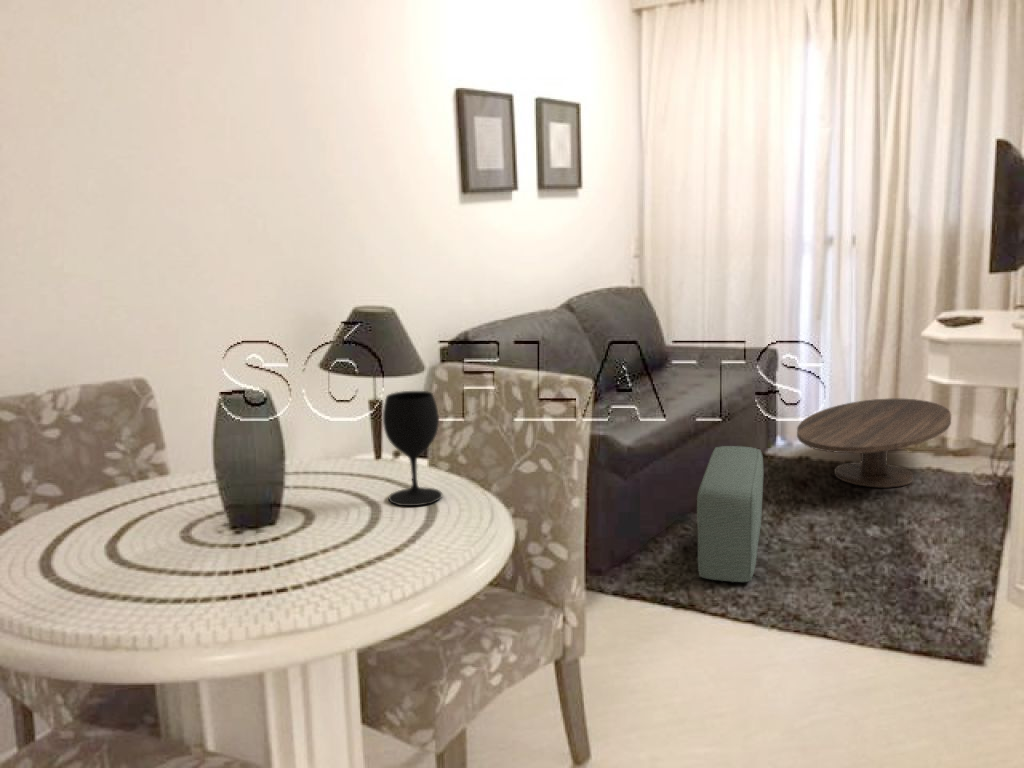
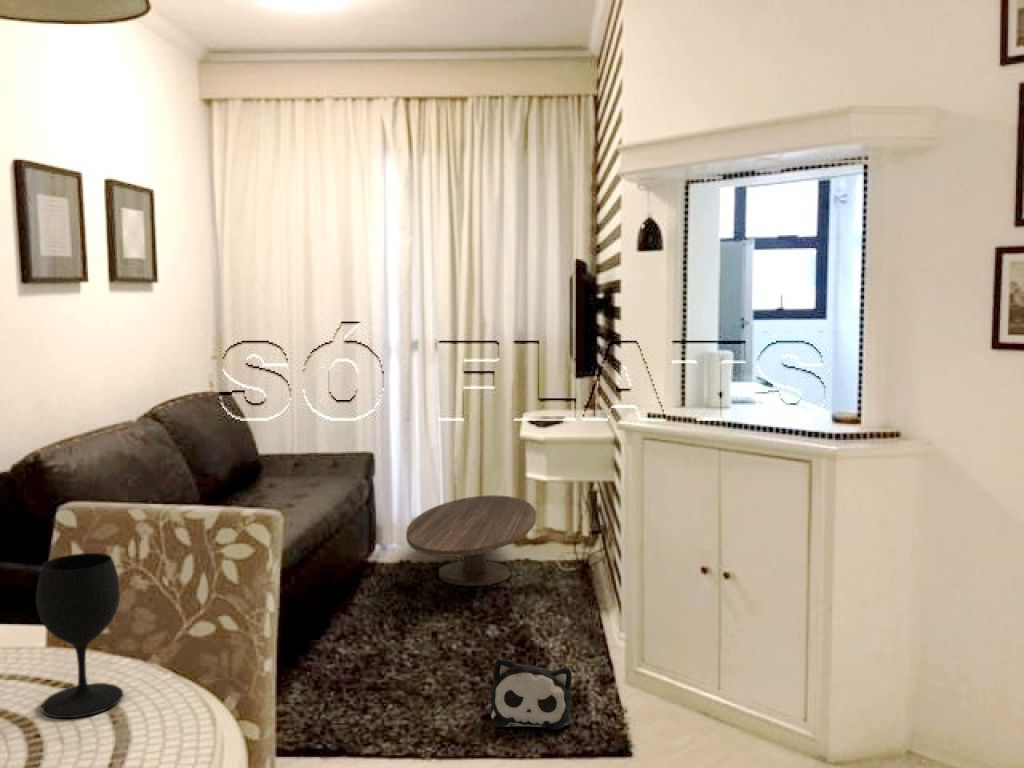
pouf: present [697,446,763,582] -> none [334,561,398,715]
plush toy: none [842,550,932,630] -> present [491,658,572,730]

